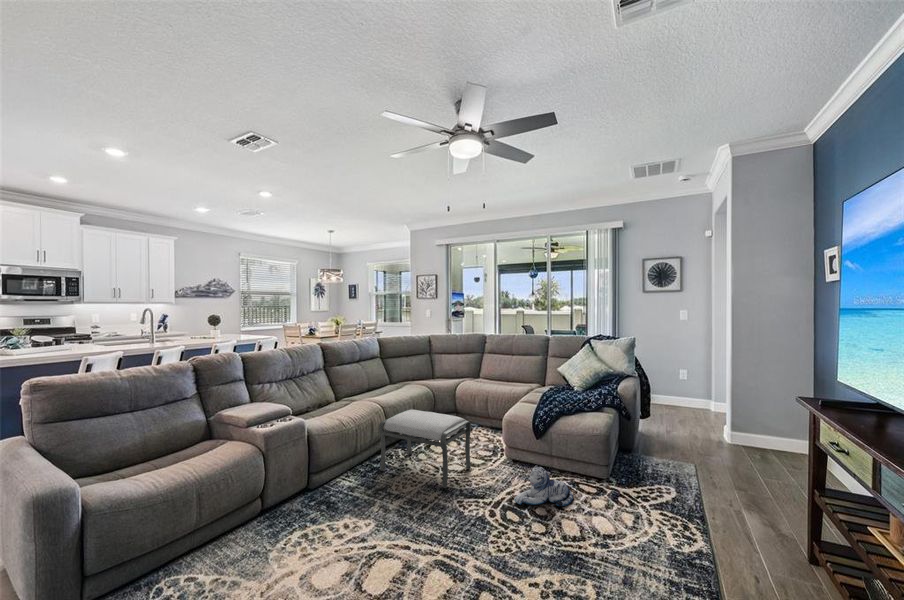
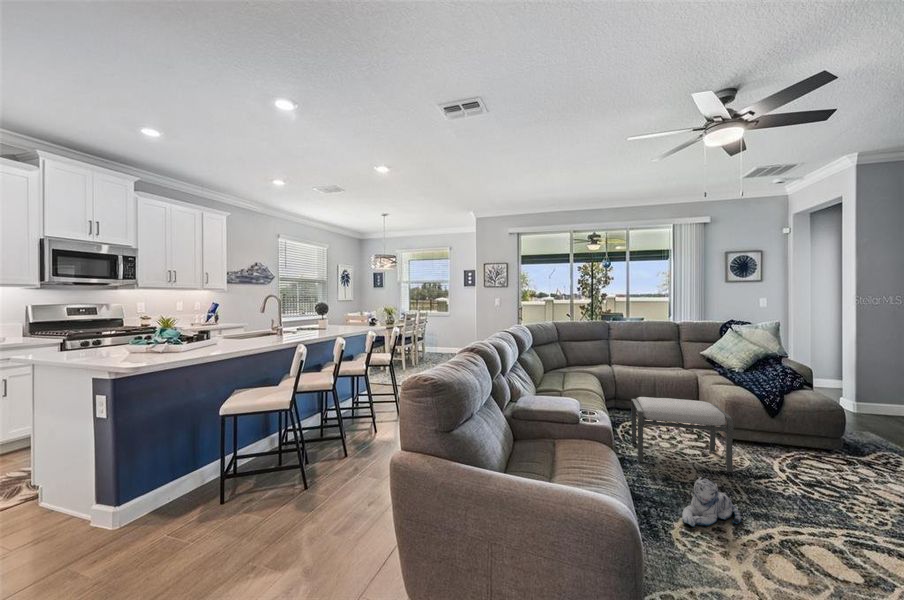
plush toy: present [514,466,573,506] -> present [682,477,741,527]

